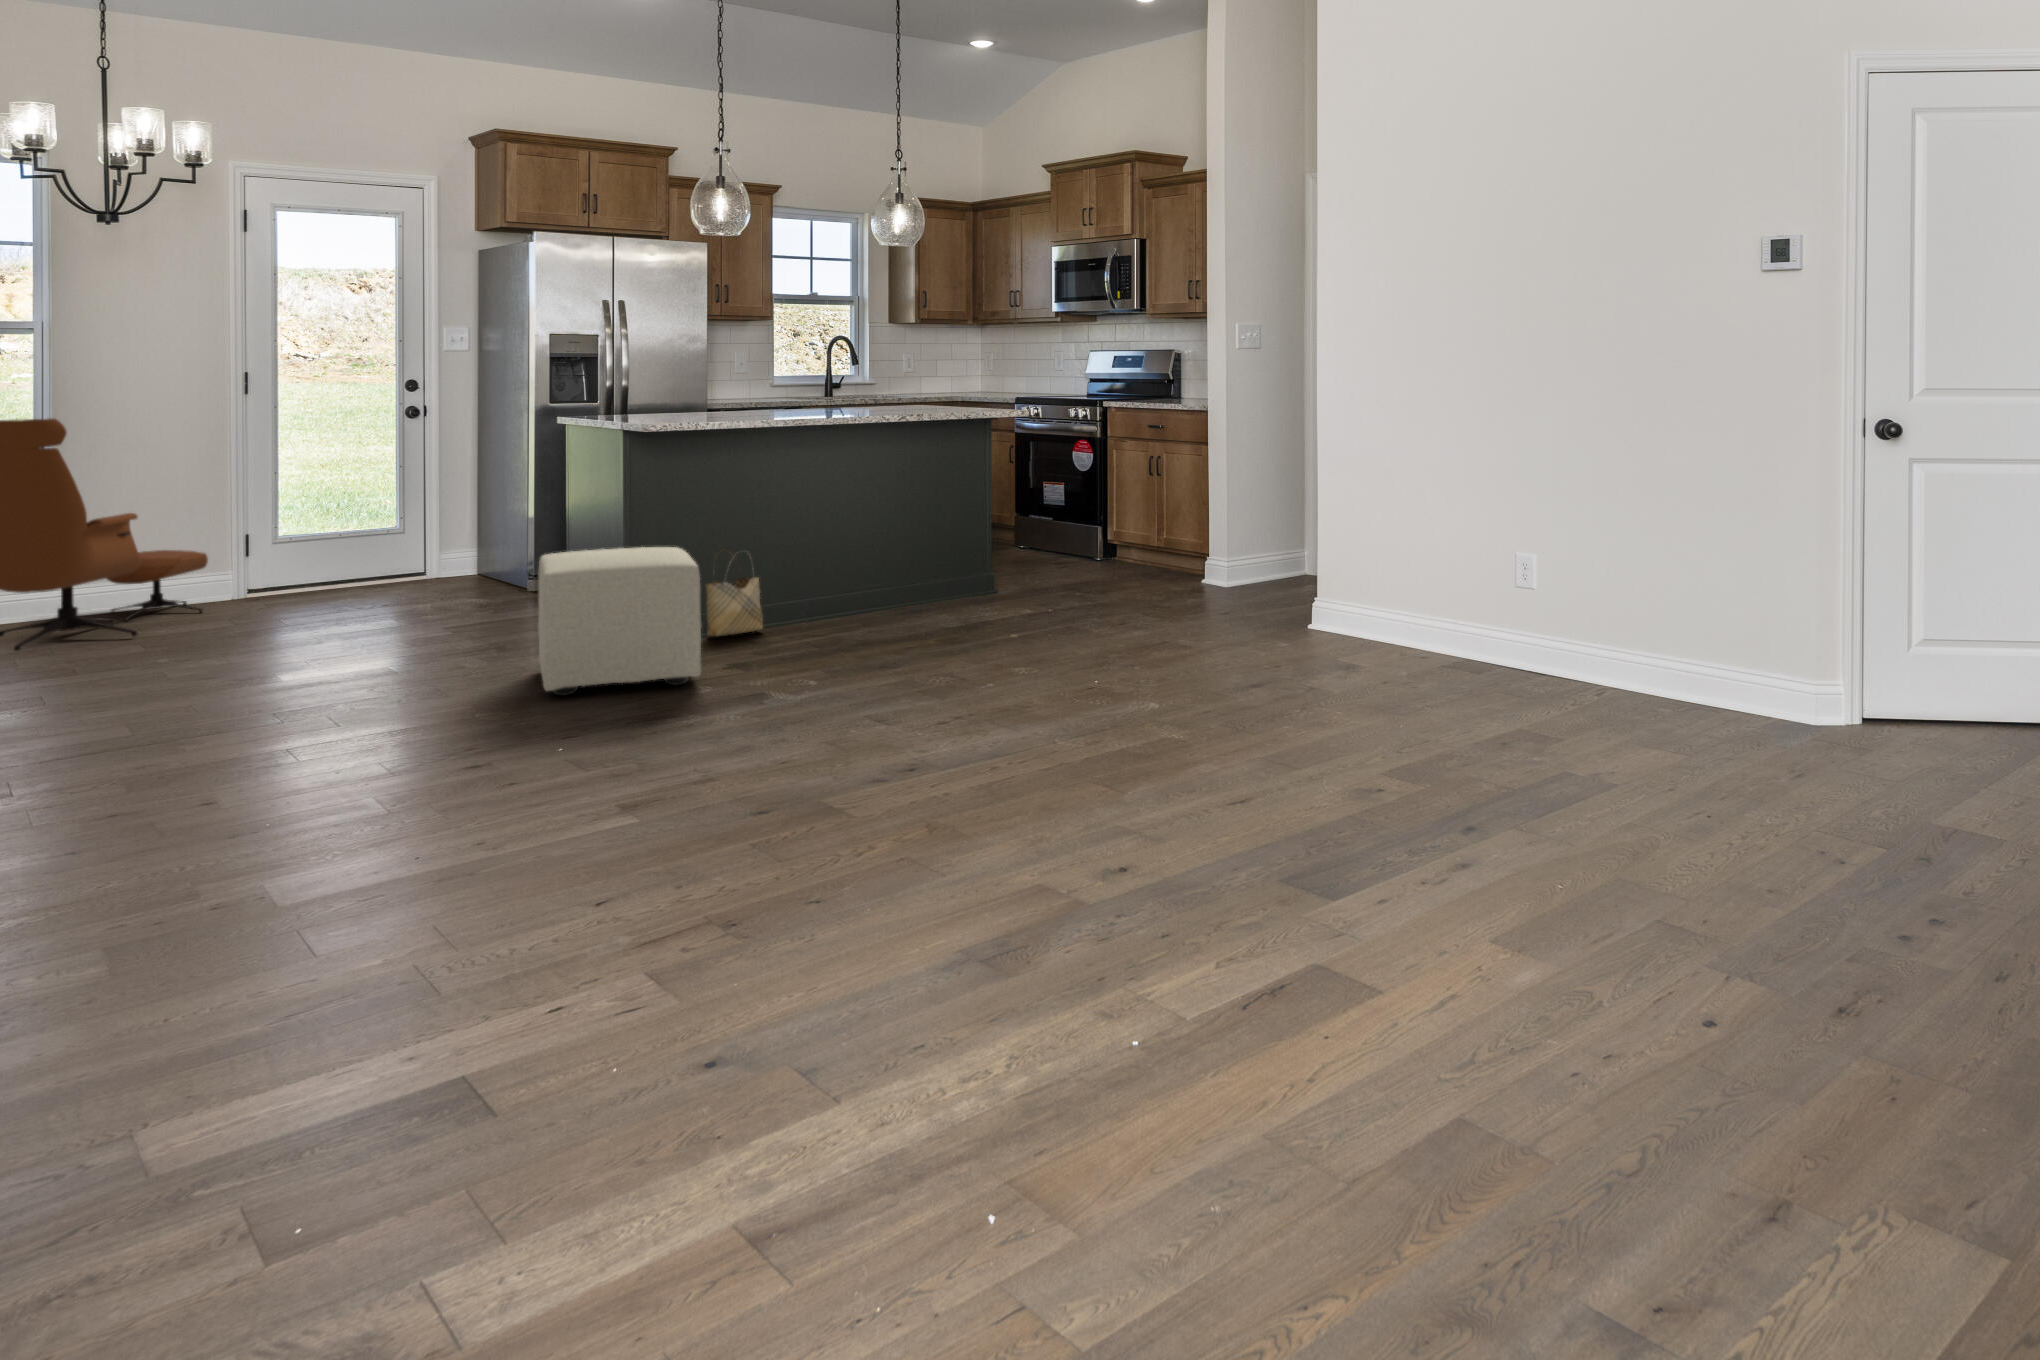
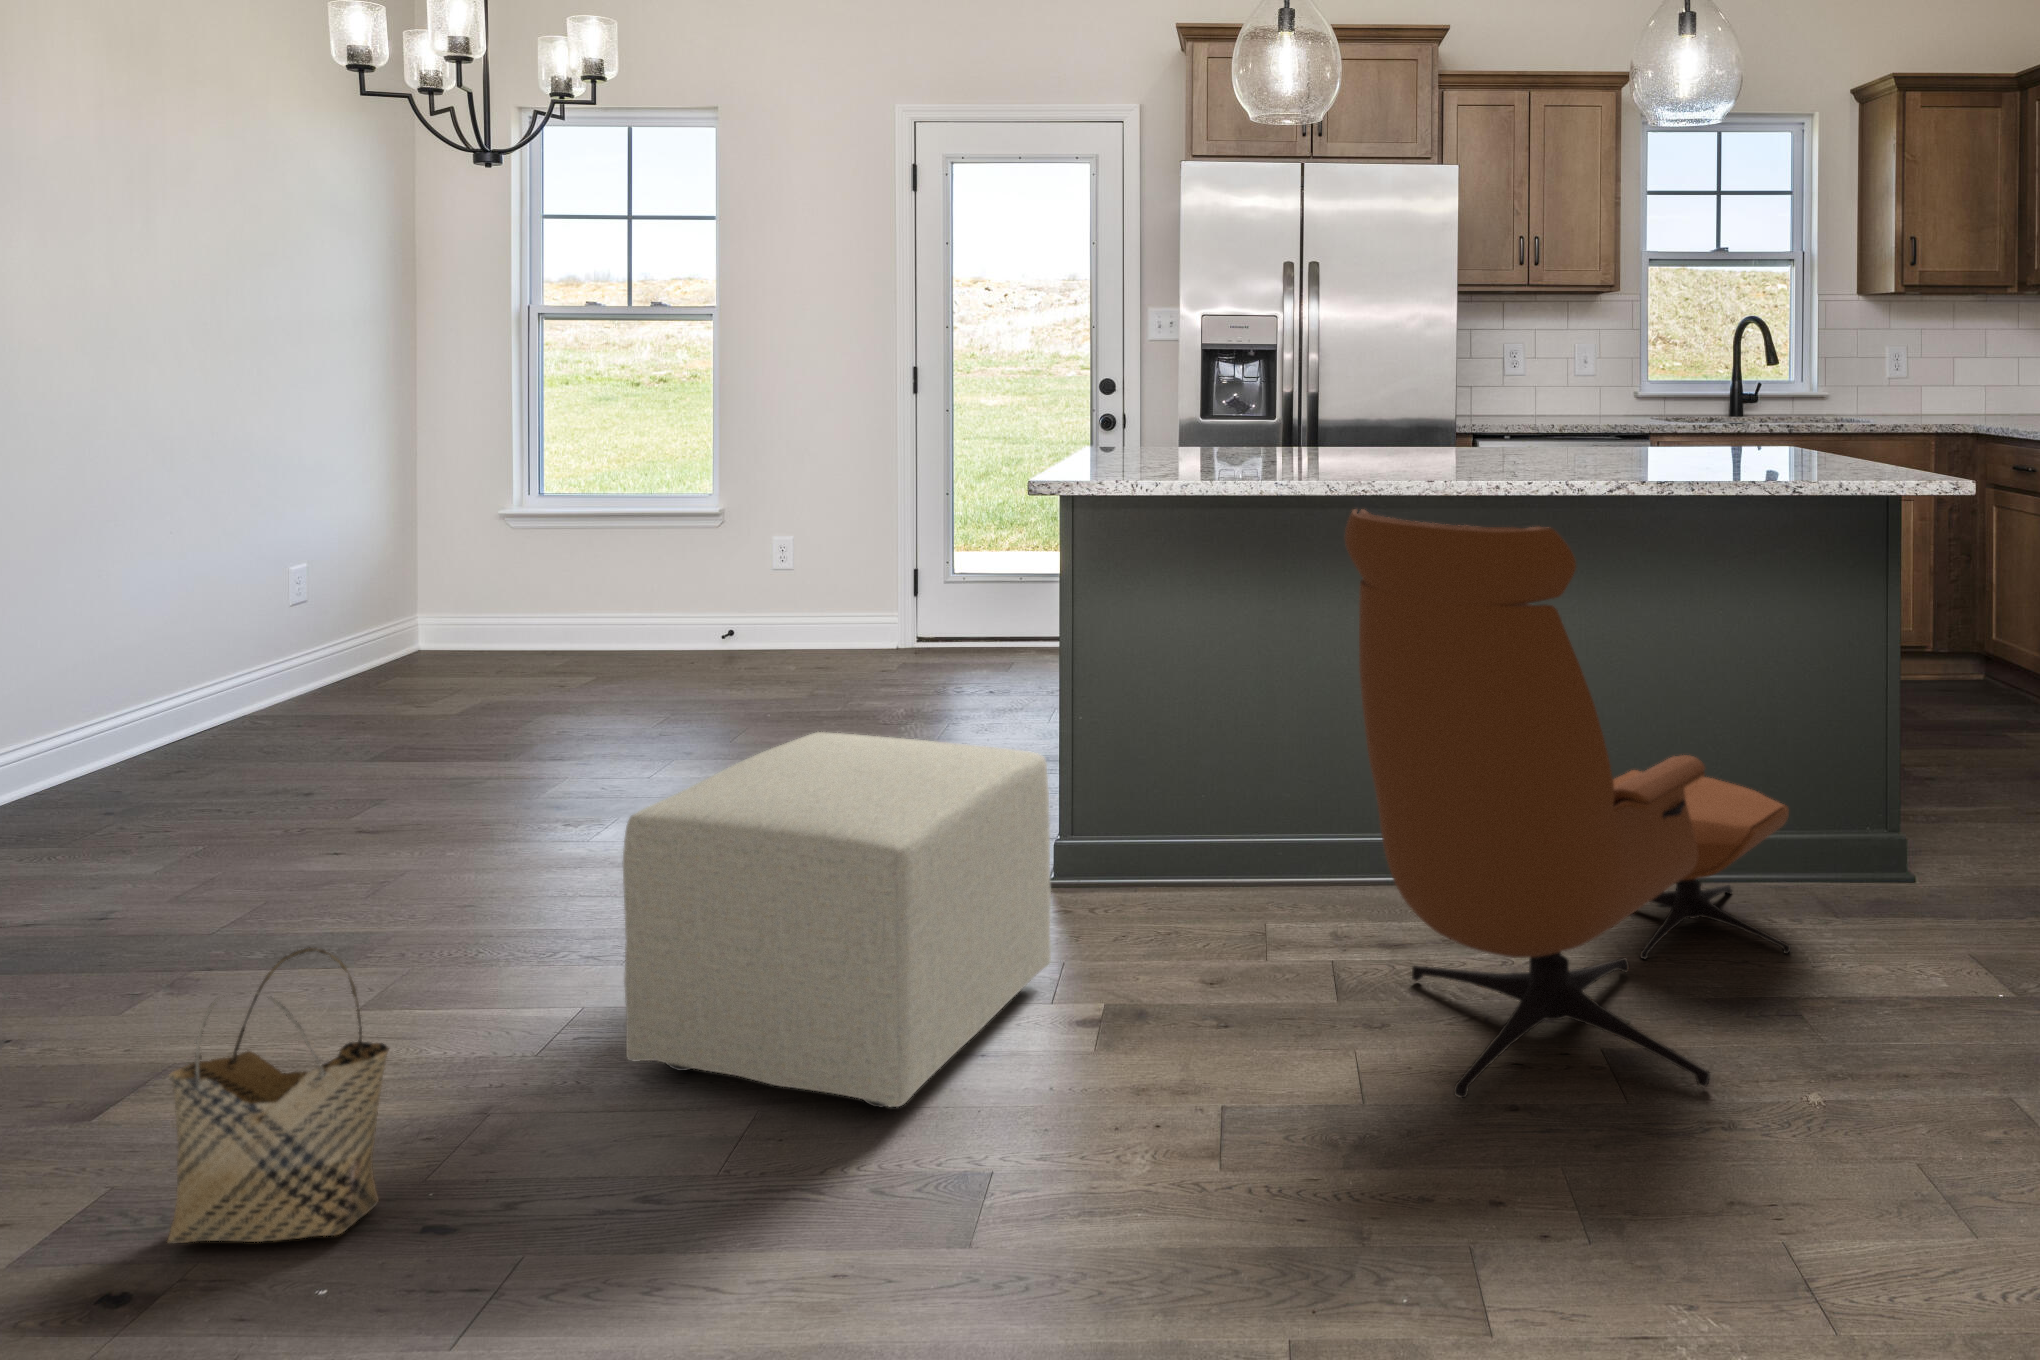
lounge chair: present [0,418,208,651] -> present [1345,509,1791,1098]
woven basket: present [706,551,763,636] -> present [168,948,388,1244]

